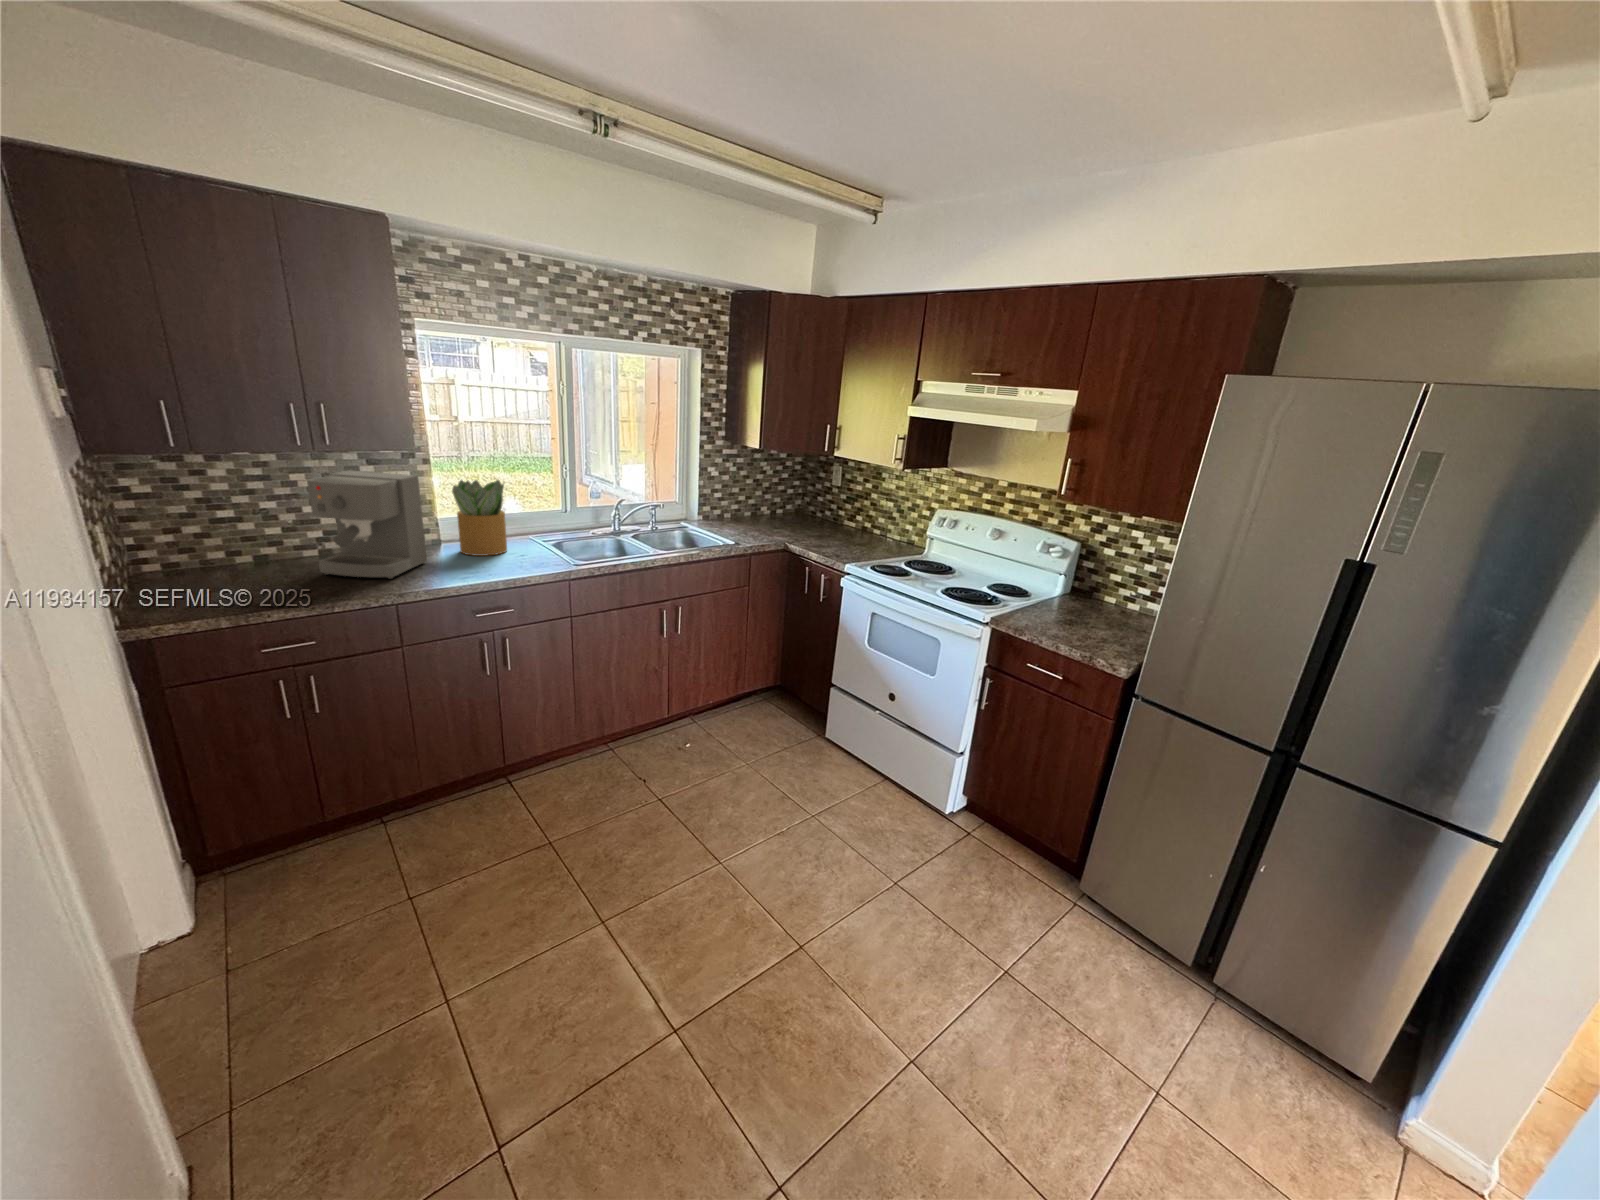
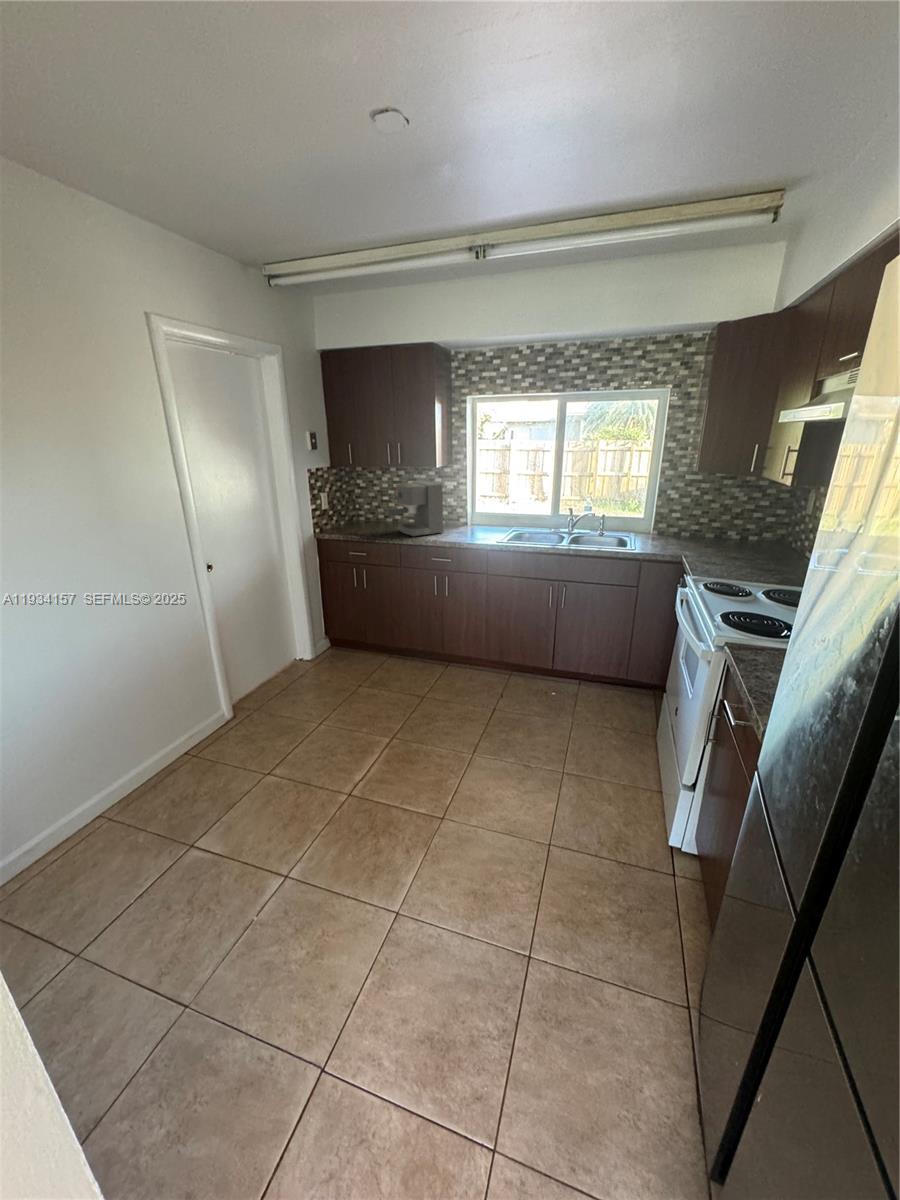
potted plant: present [452,480,507,556] -> none [462,489,495,535]

